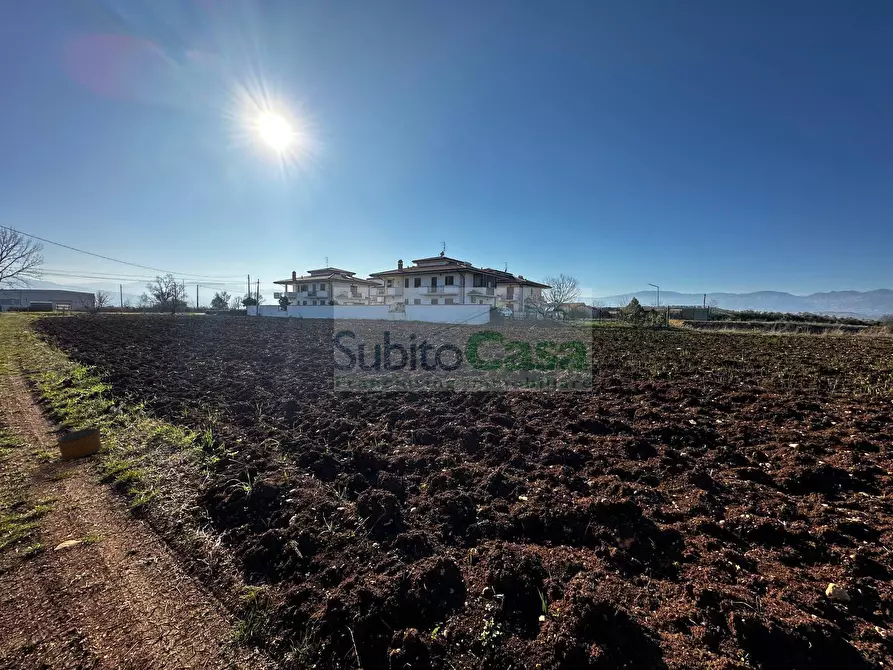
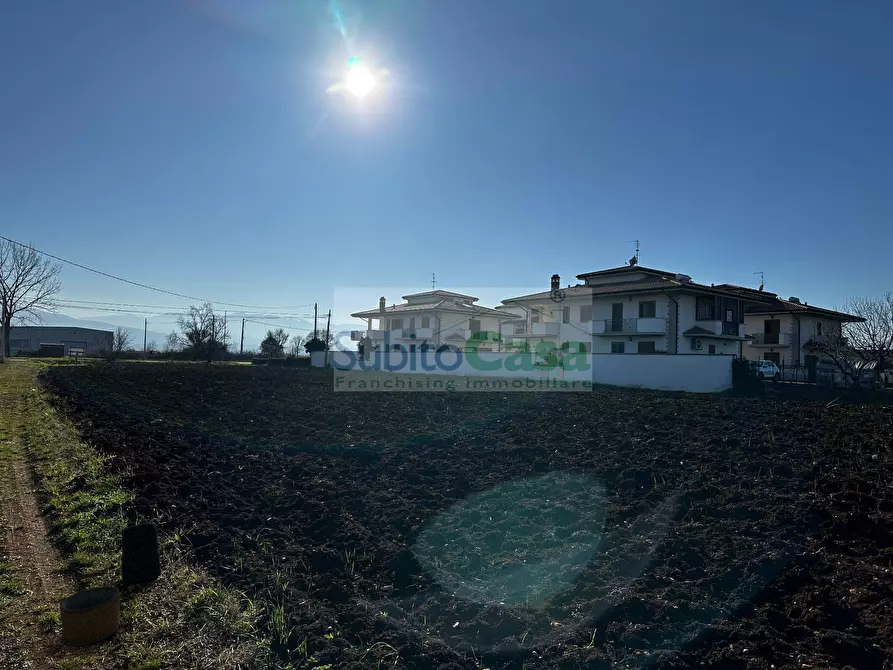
backpack: none [99,395,130,430] -> present [121,519,161,584]

